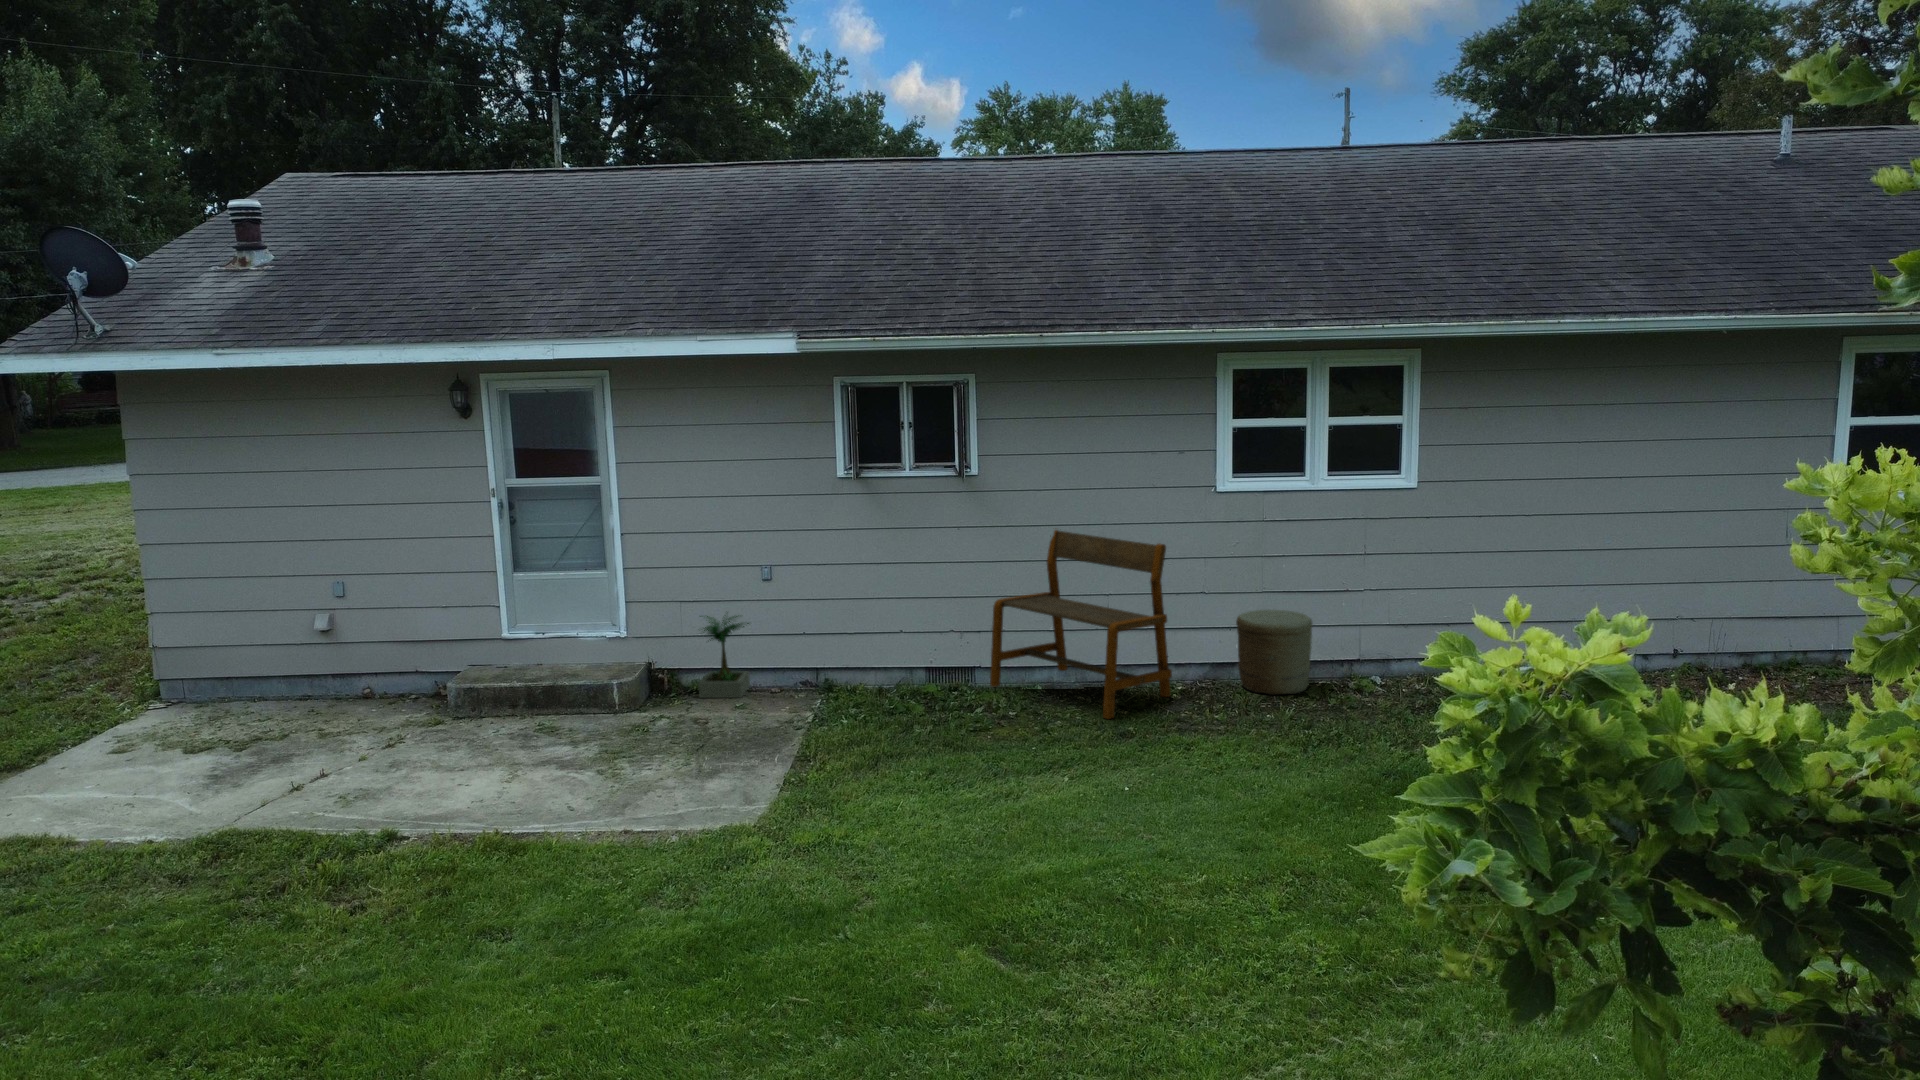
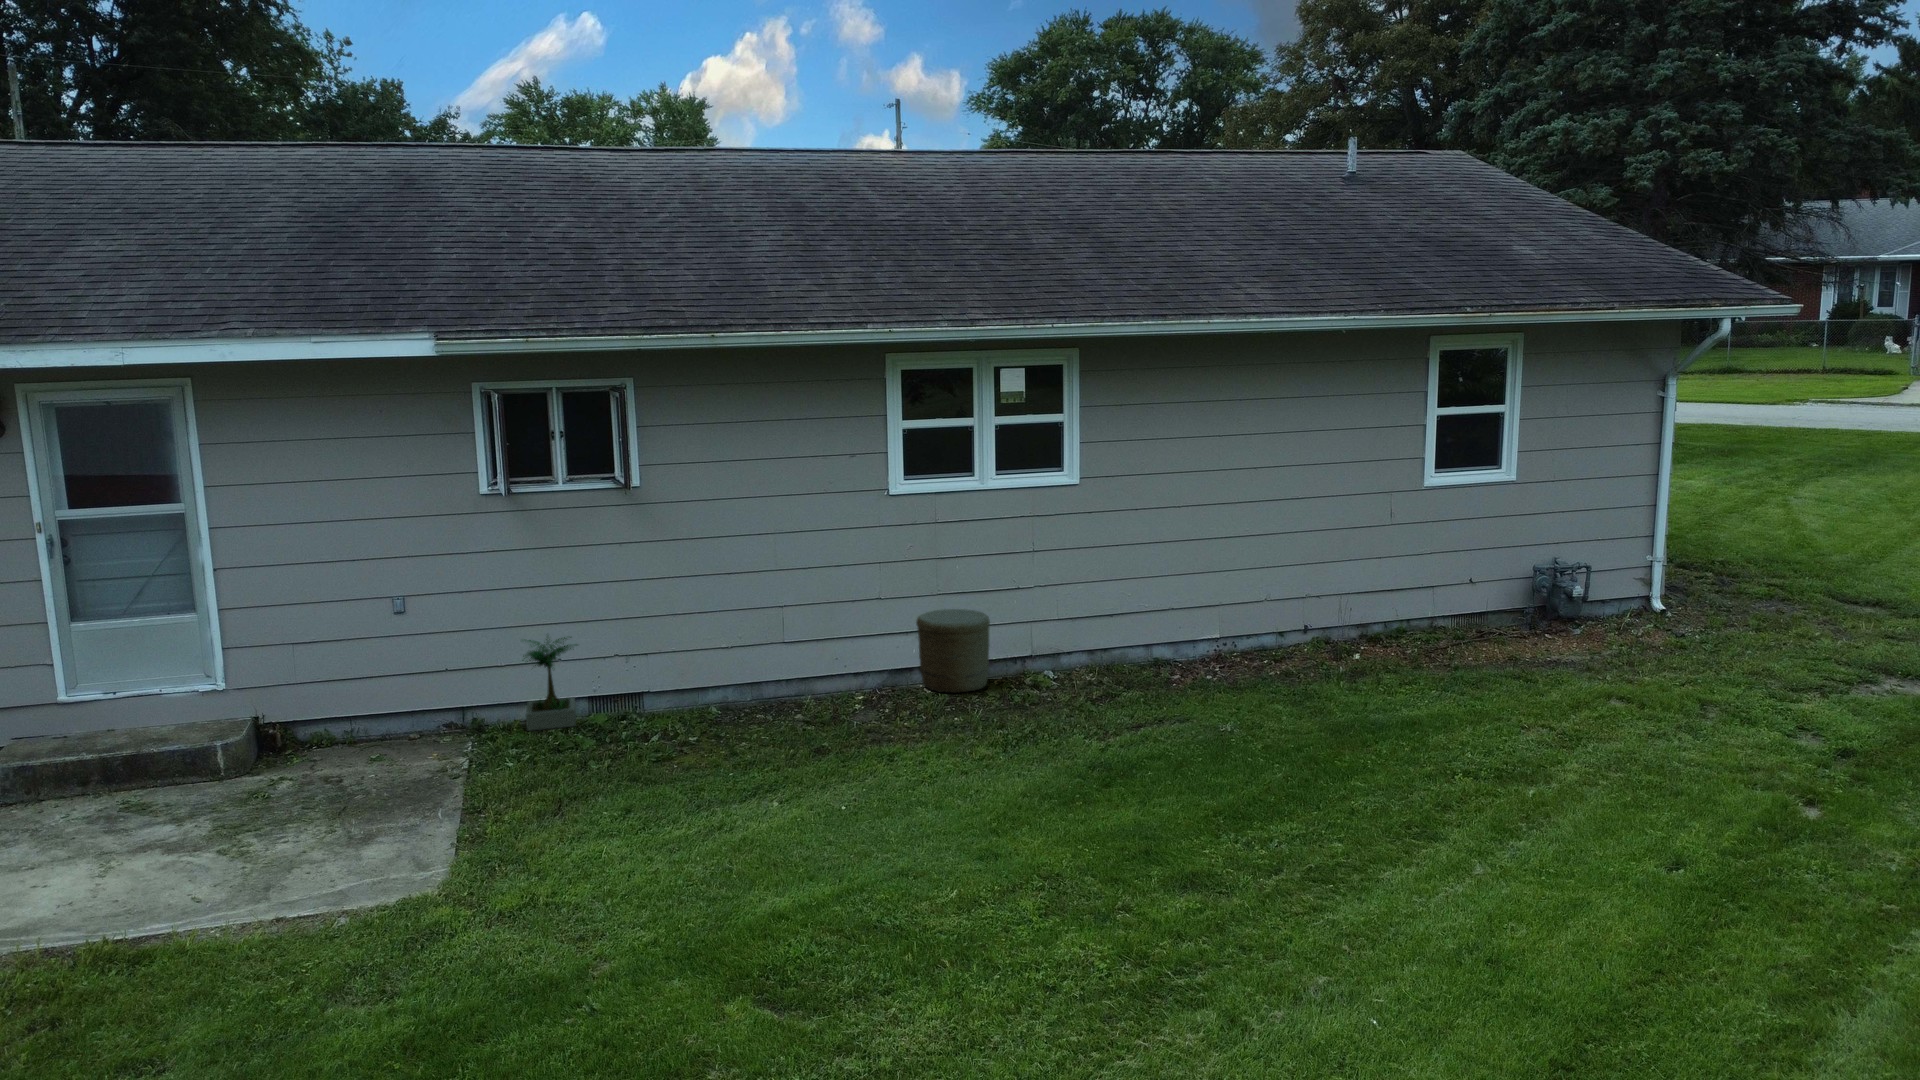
bench: present [990,530,1172,719] -> none [667,539,859,732]
potted plant: present [699,615,750,698] -> present [523,637,576,731]

